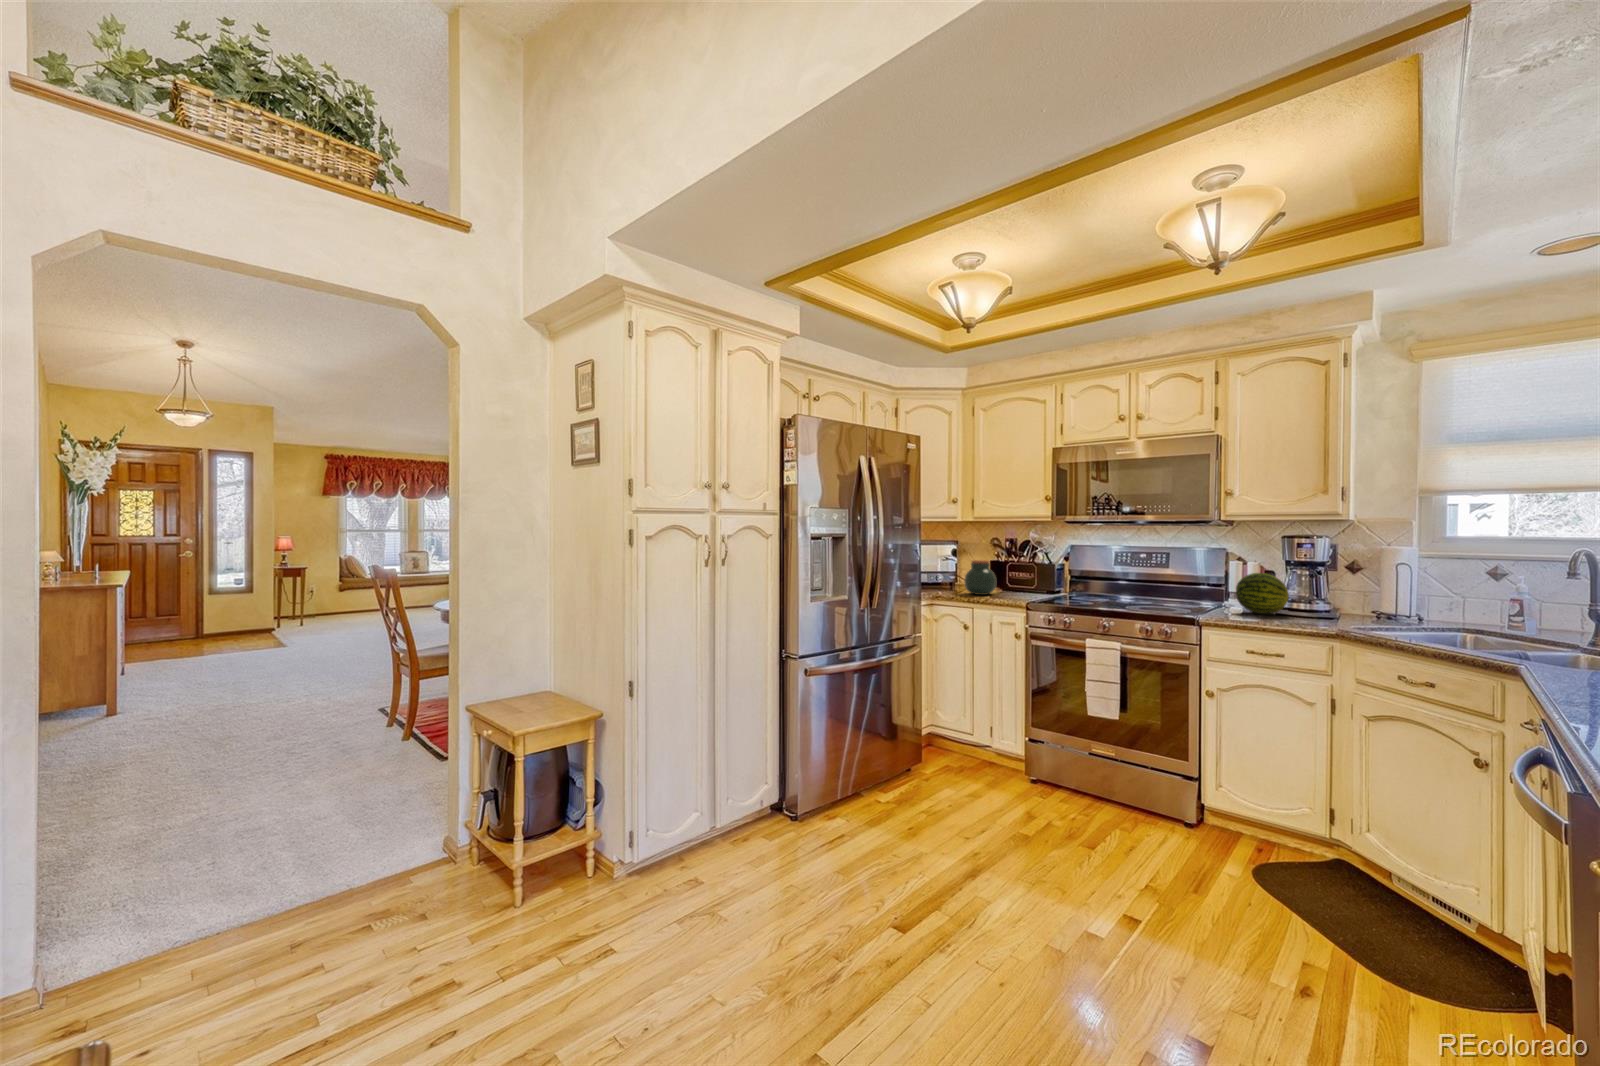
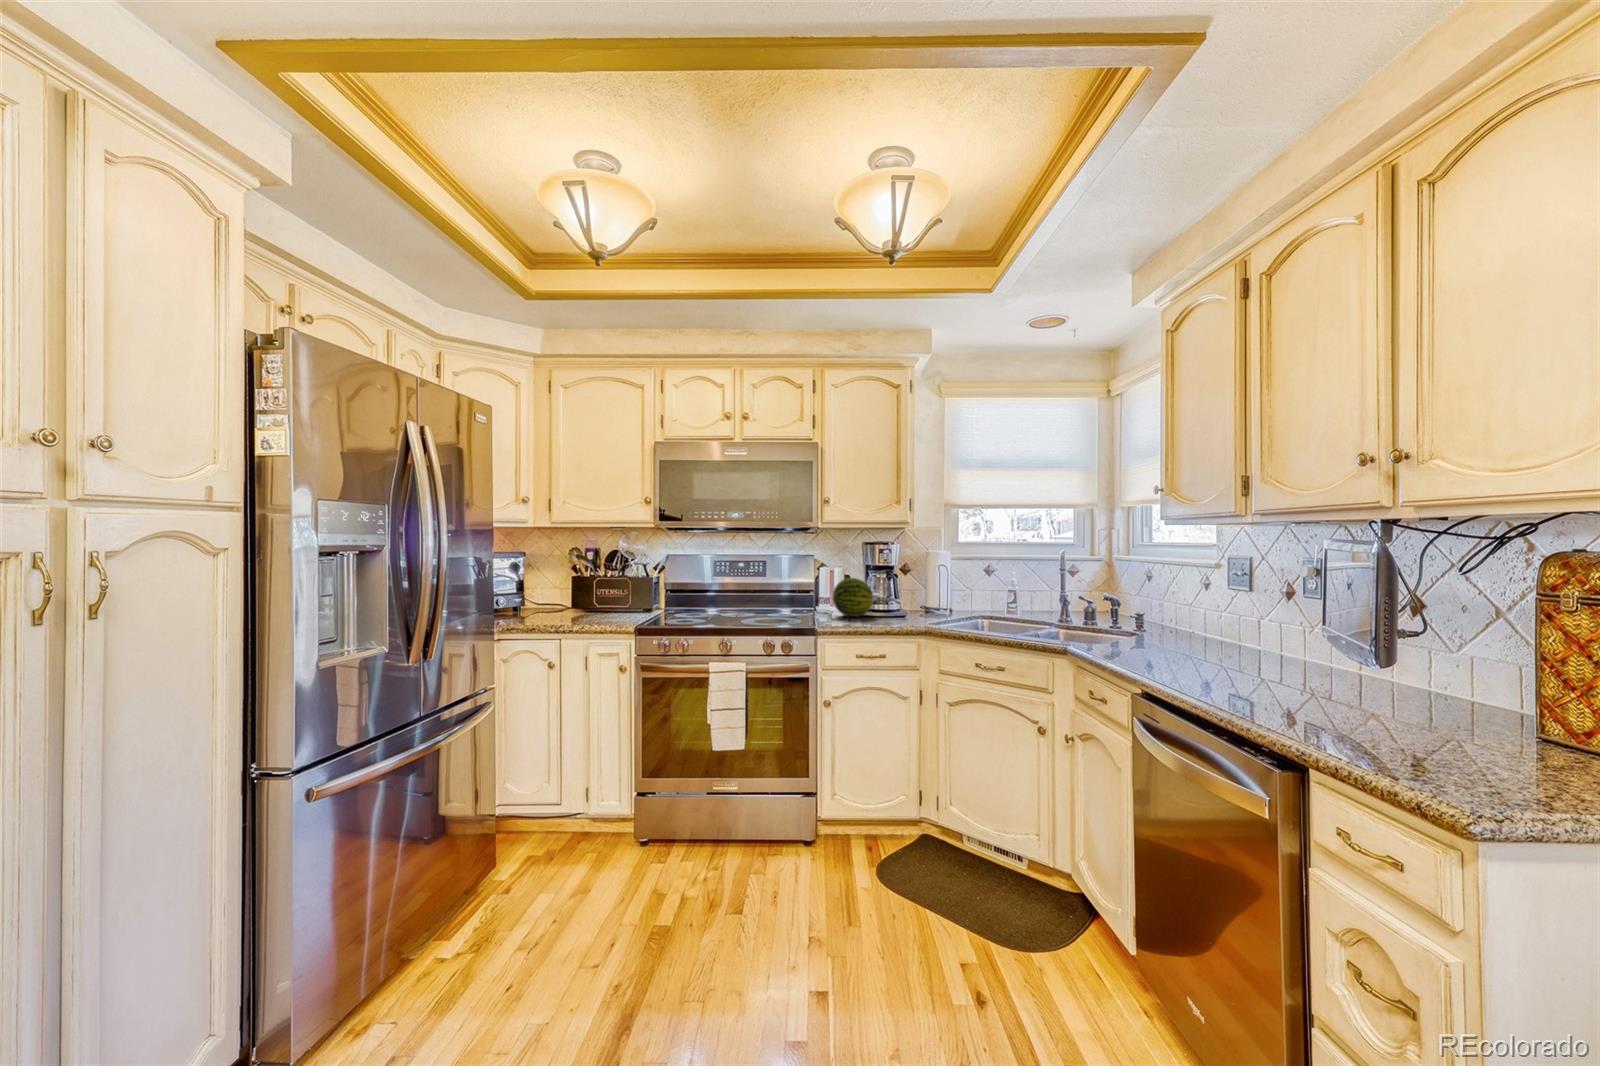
jar: present [964,560,996,595] -> none [546,576,587,620]

